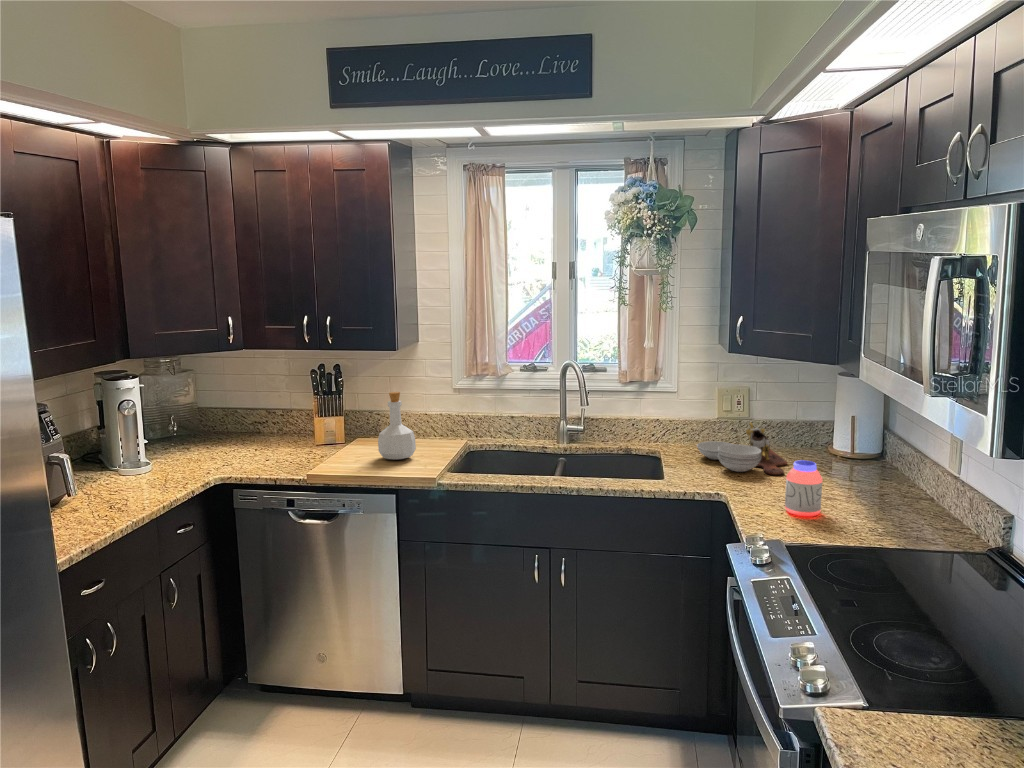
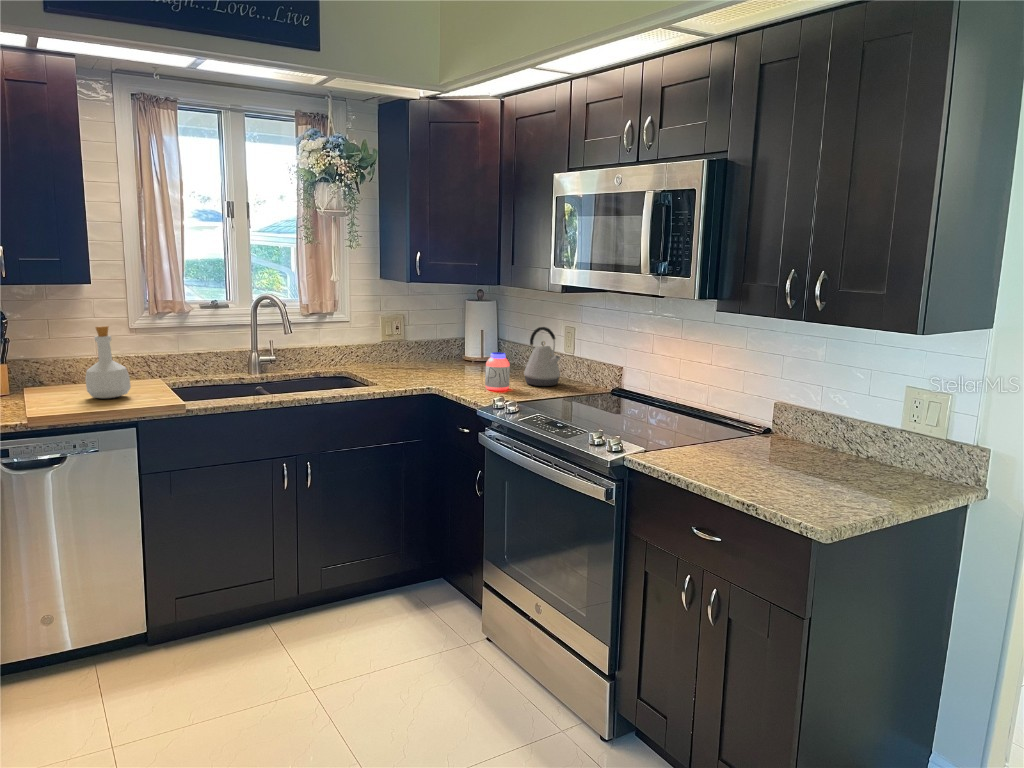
cutting board: present [697,423,787,475] -> none [381,340,455,375]
kettle: none [857,431,917,521] -> present [524,327,560,386]

